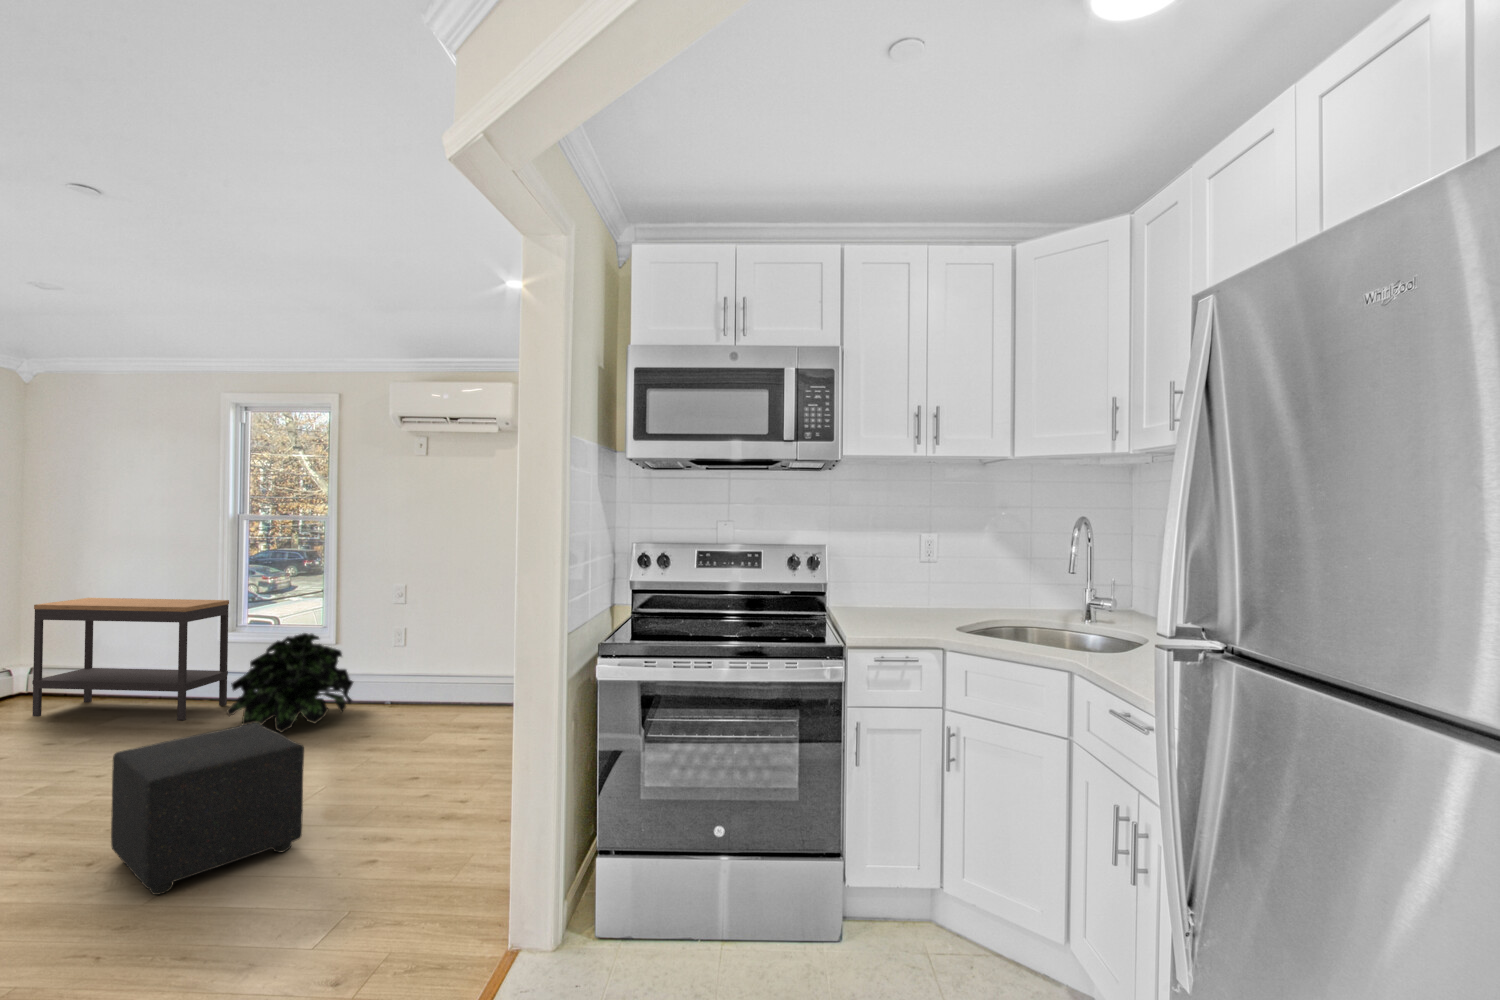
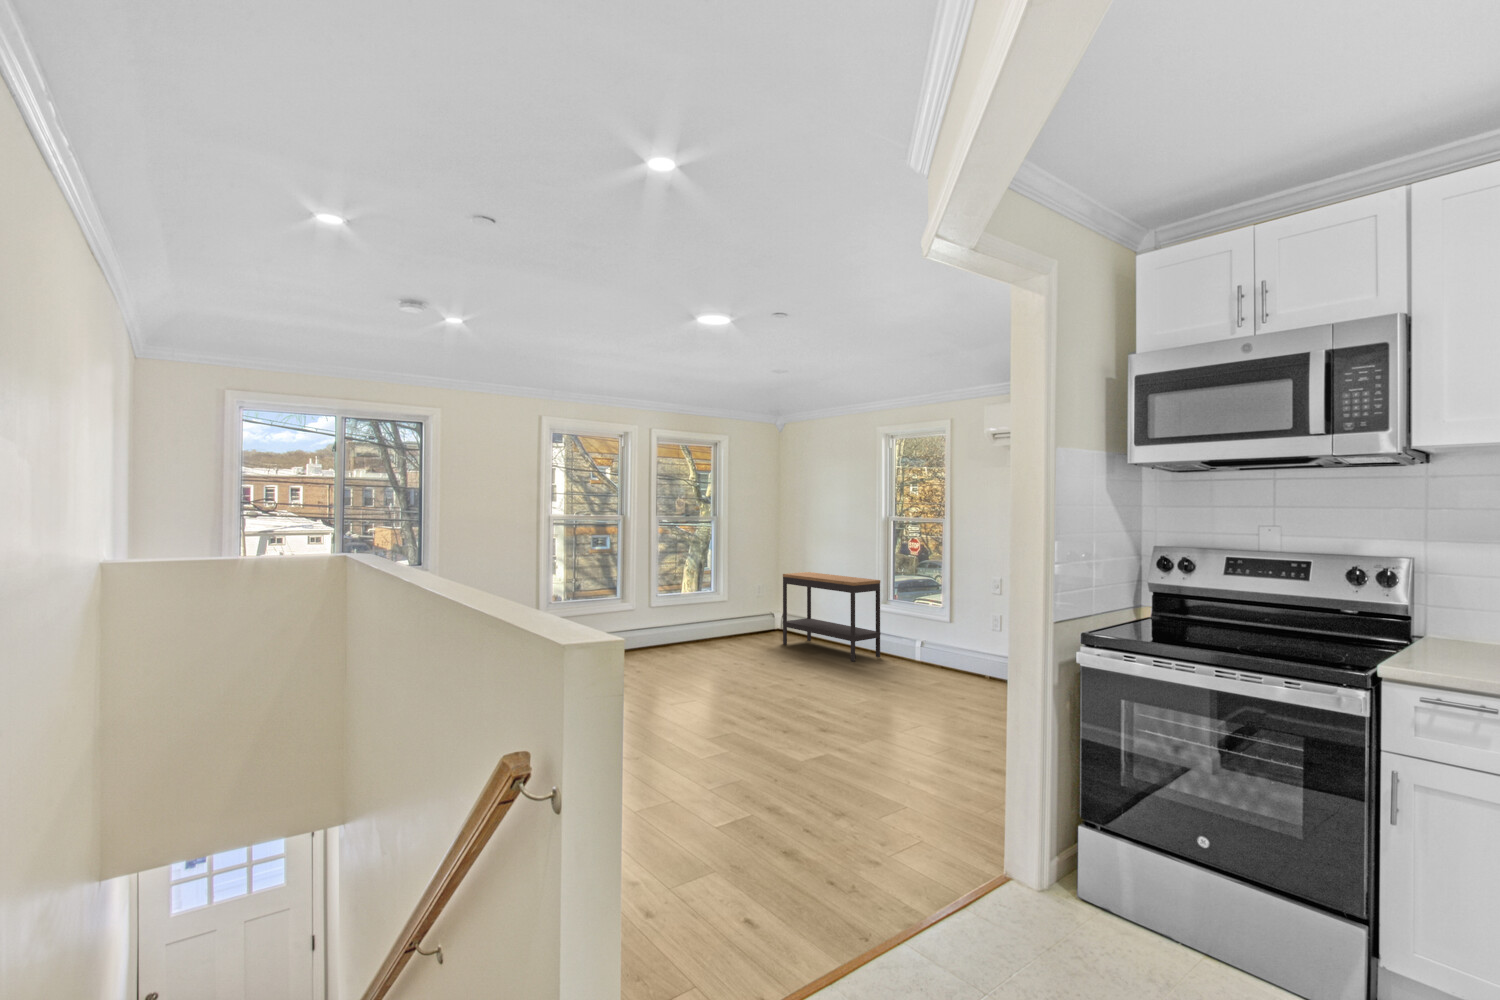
potted plant: present [227,633,353,733] -> none [875,609,961,682]
ottoman: present [111,723,304,895] -> none [801,665,899,760]

